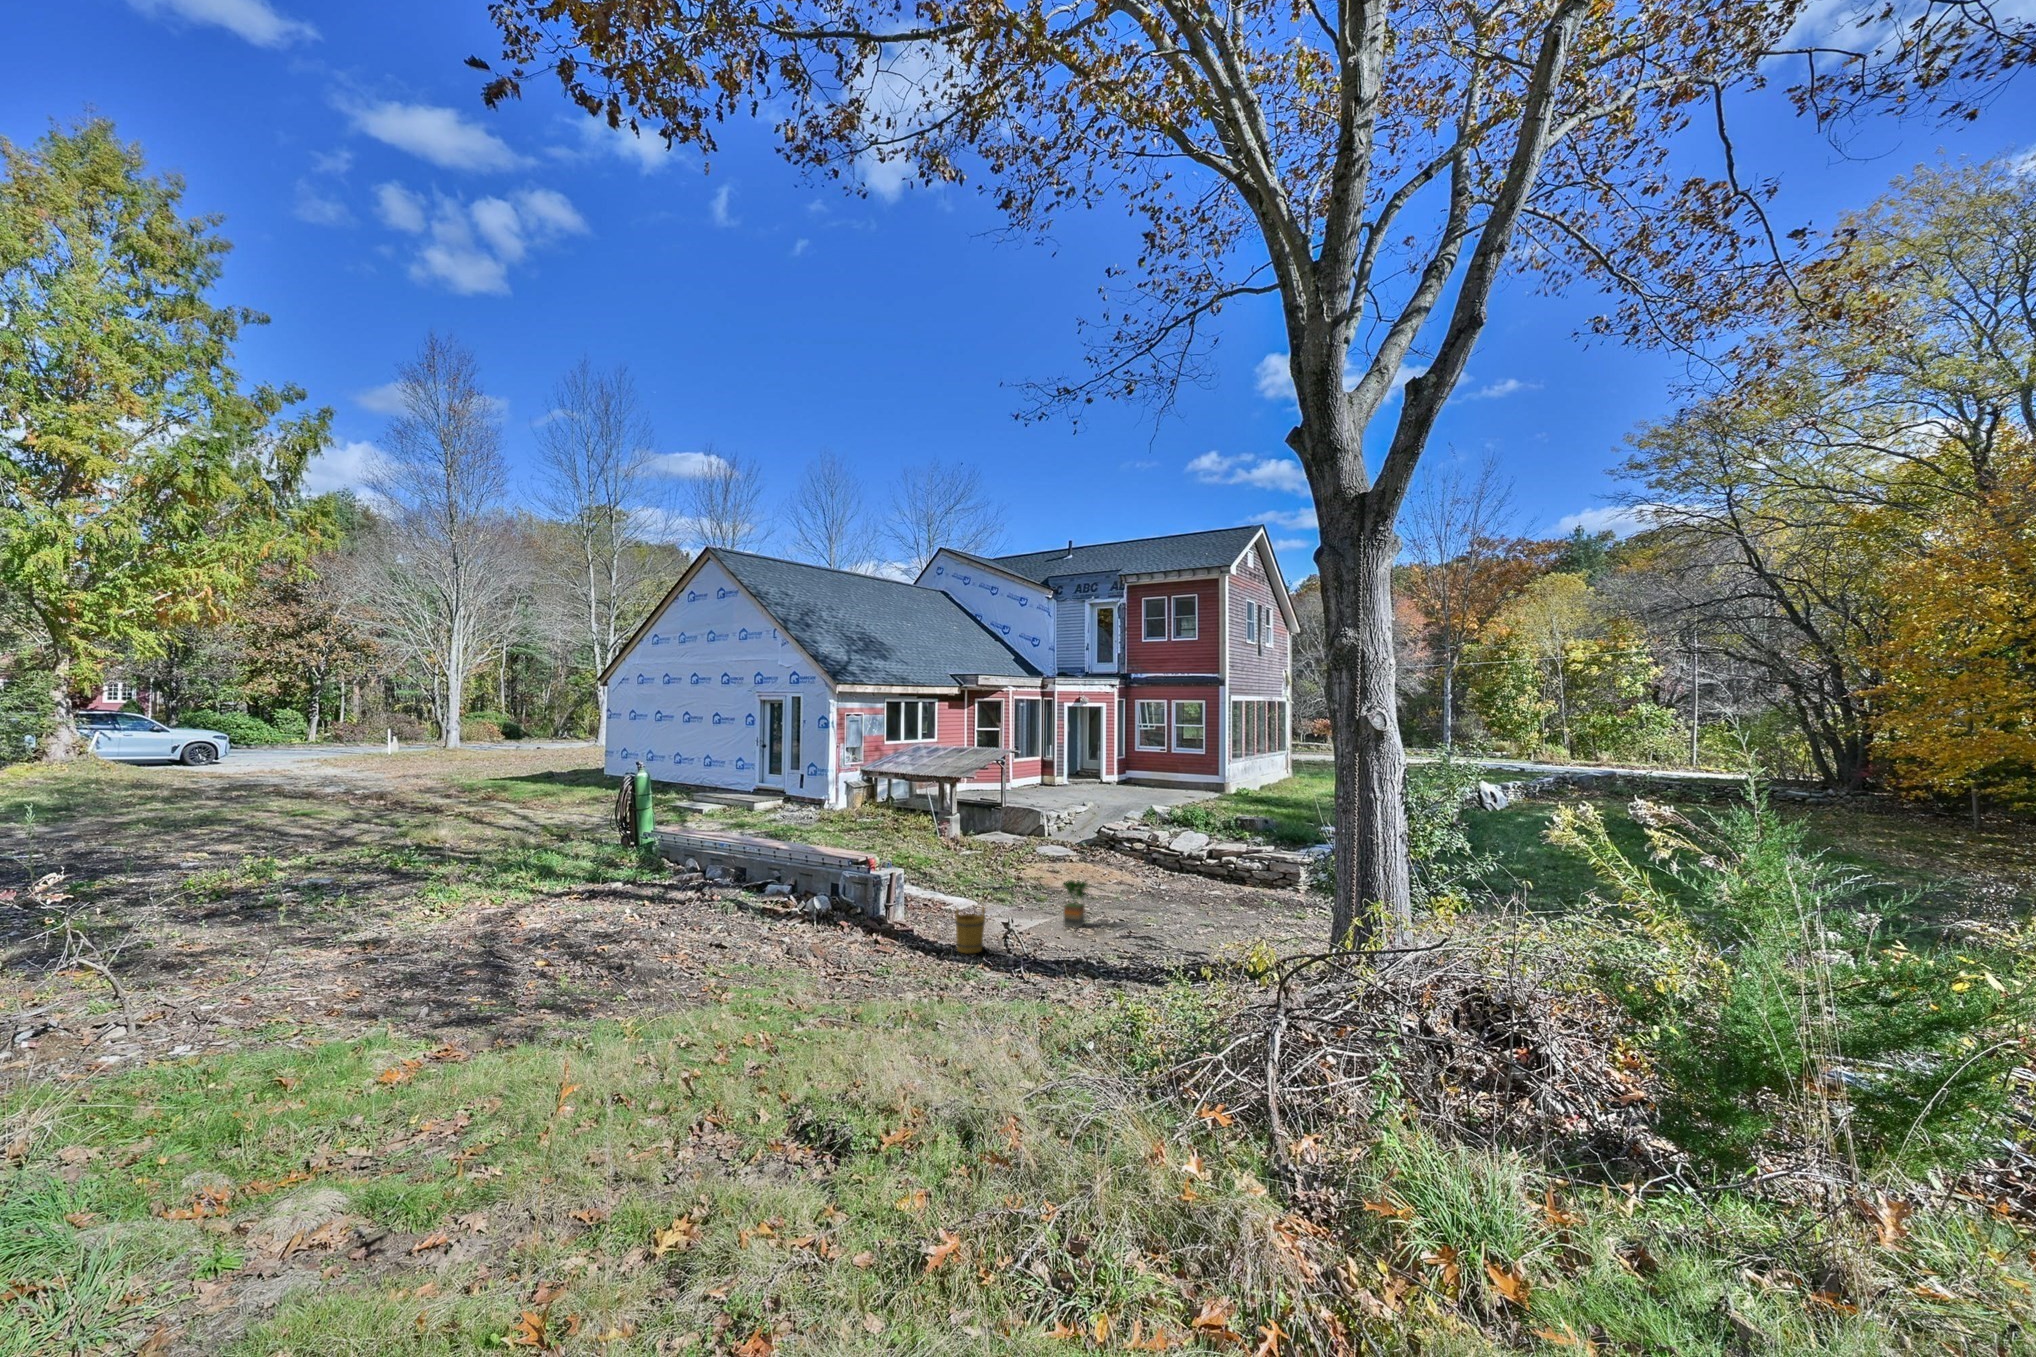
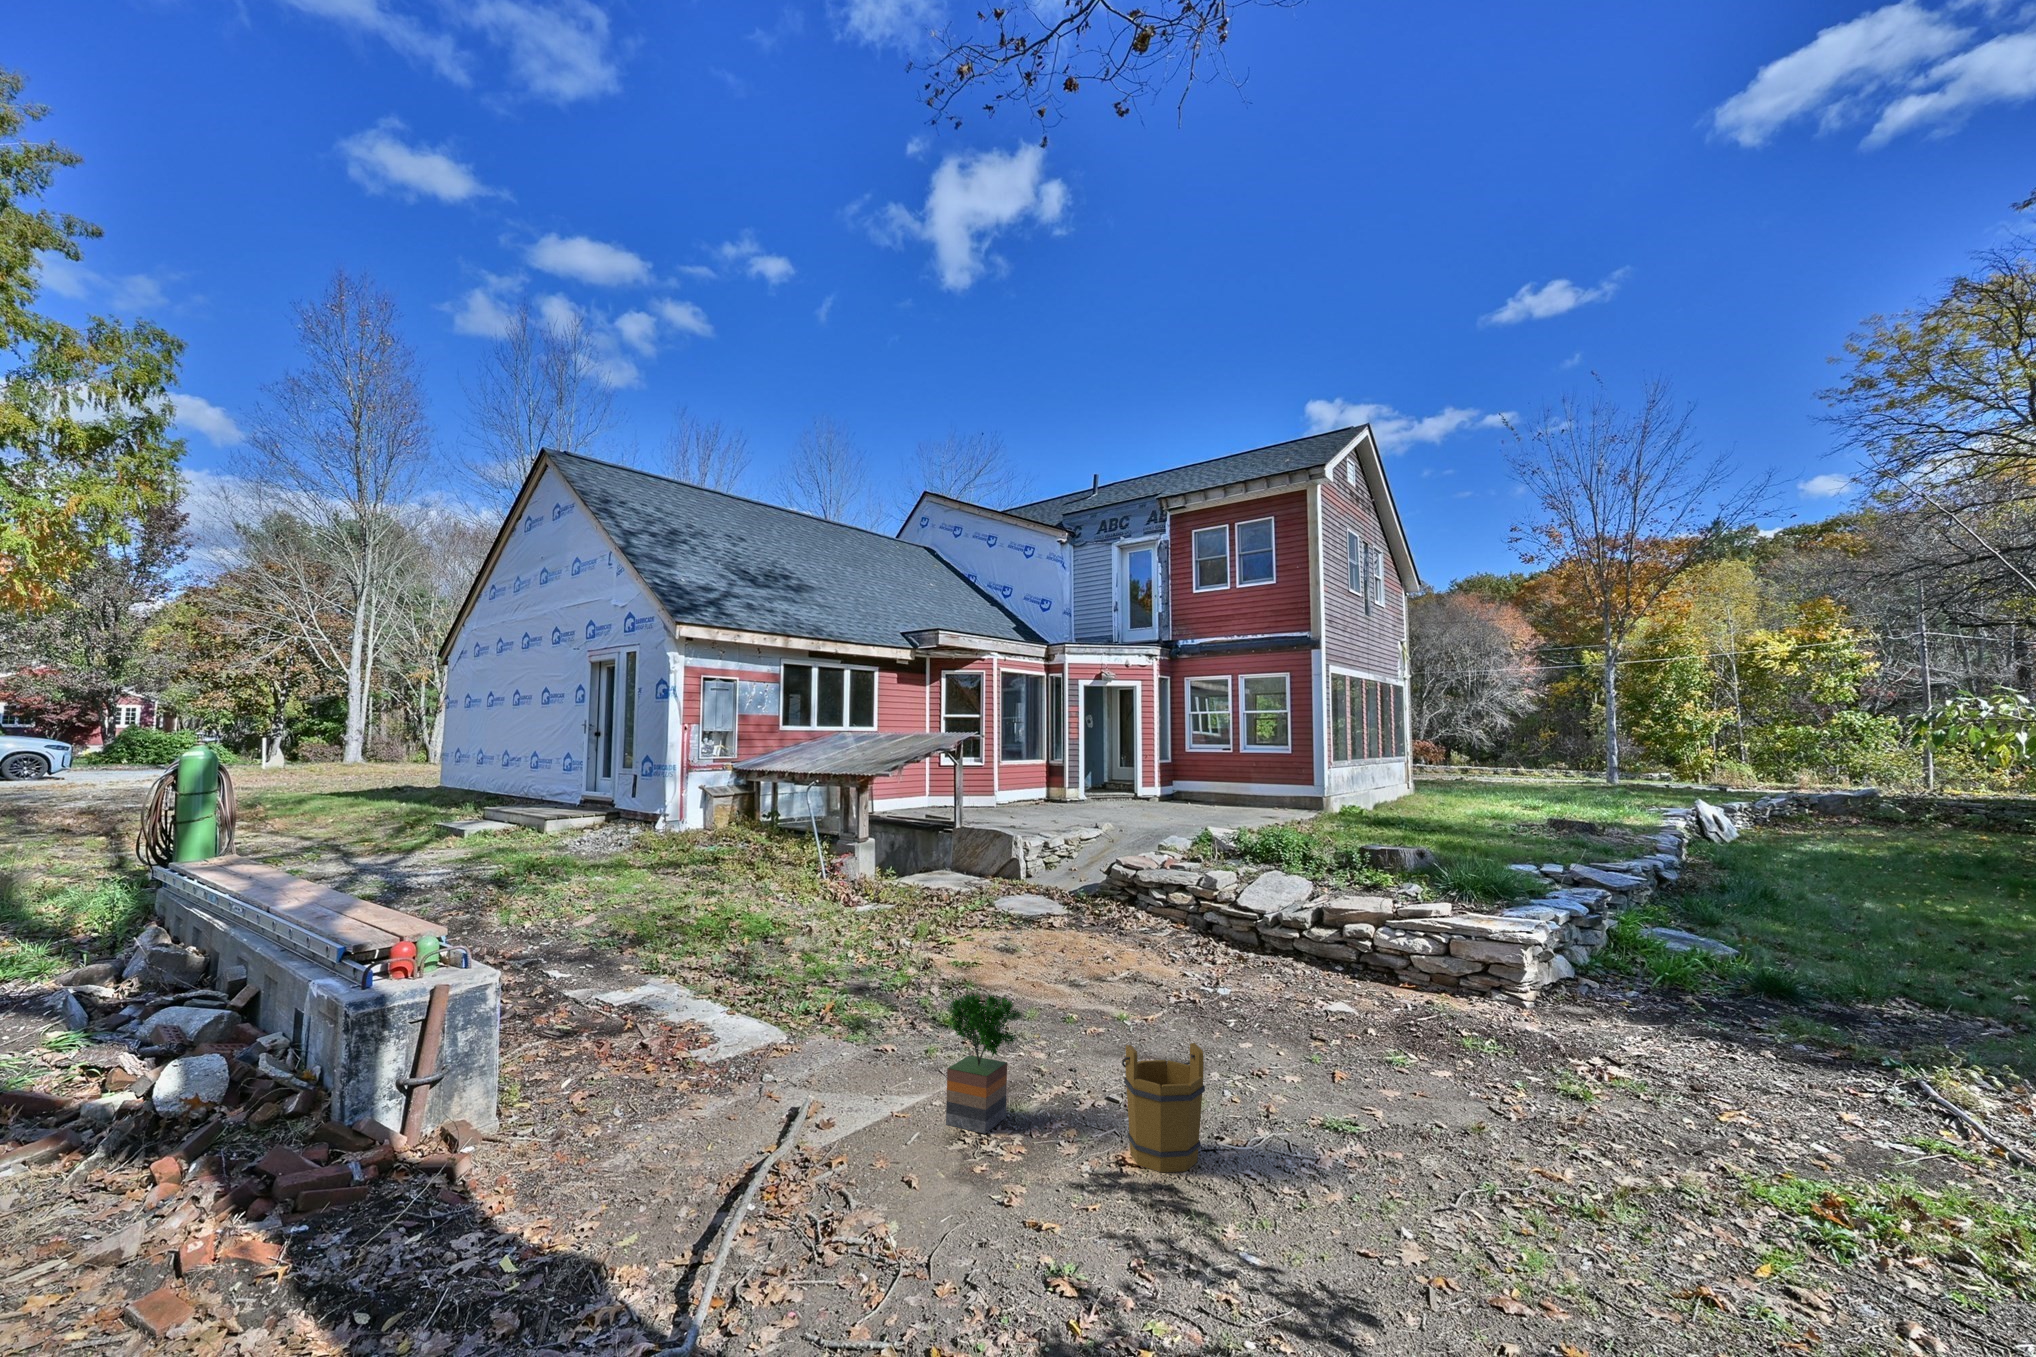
bucket: present [955,908,986,953] -> present [1122,1043,1205,1173]

